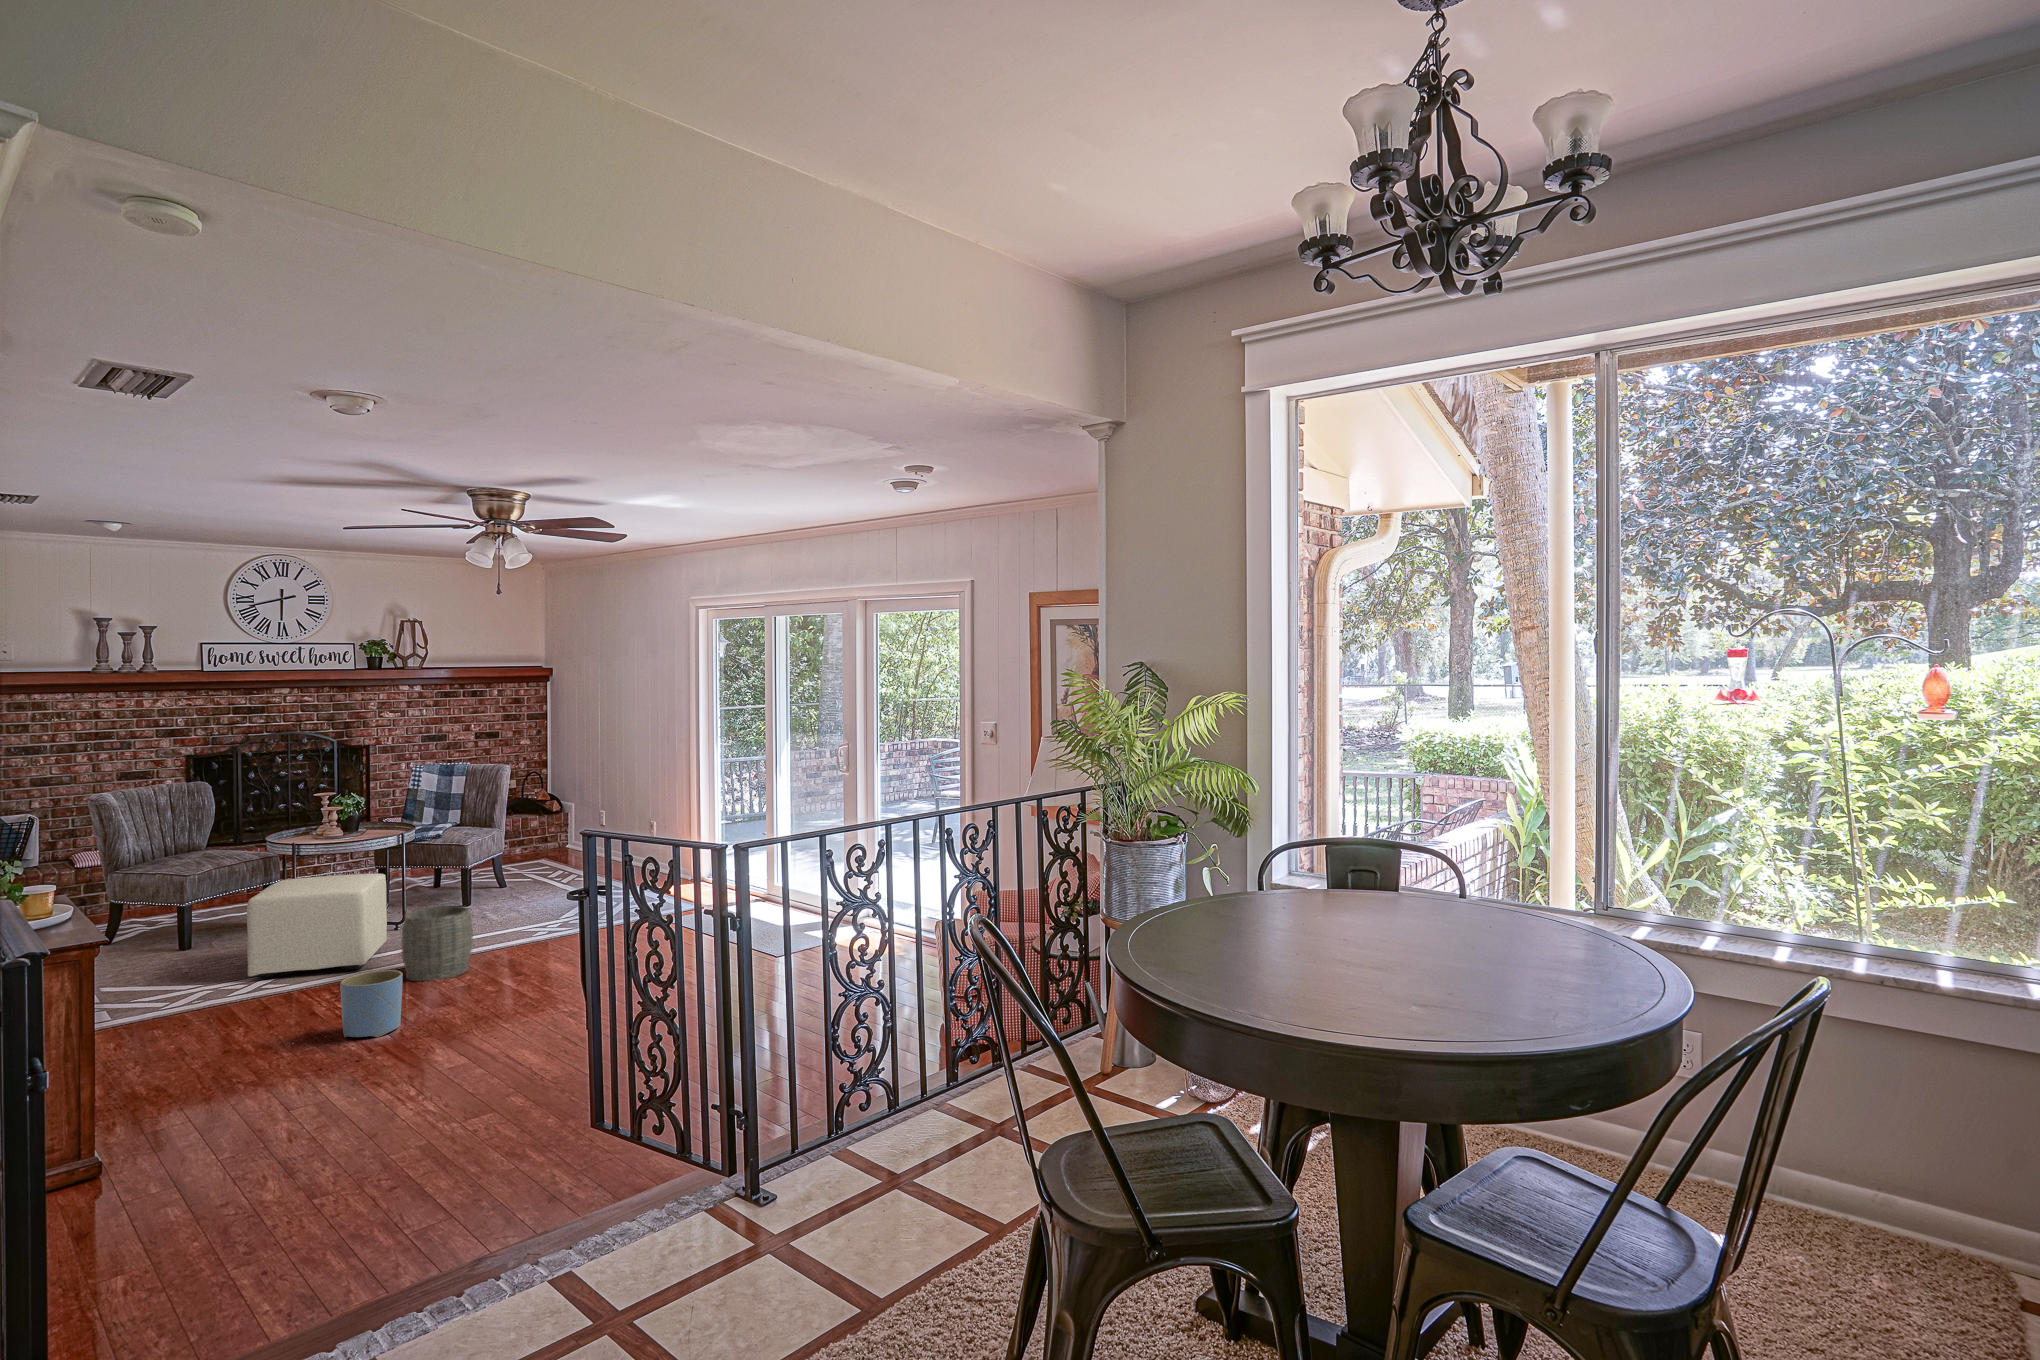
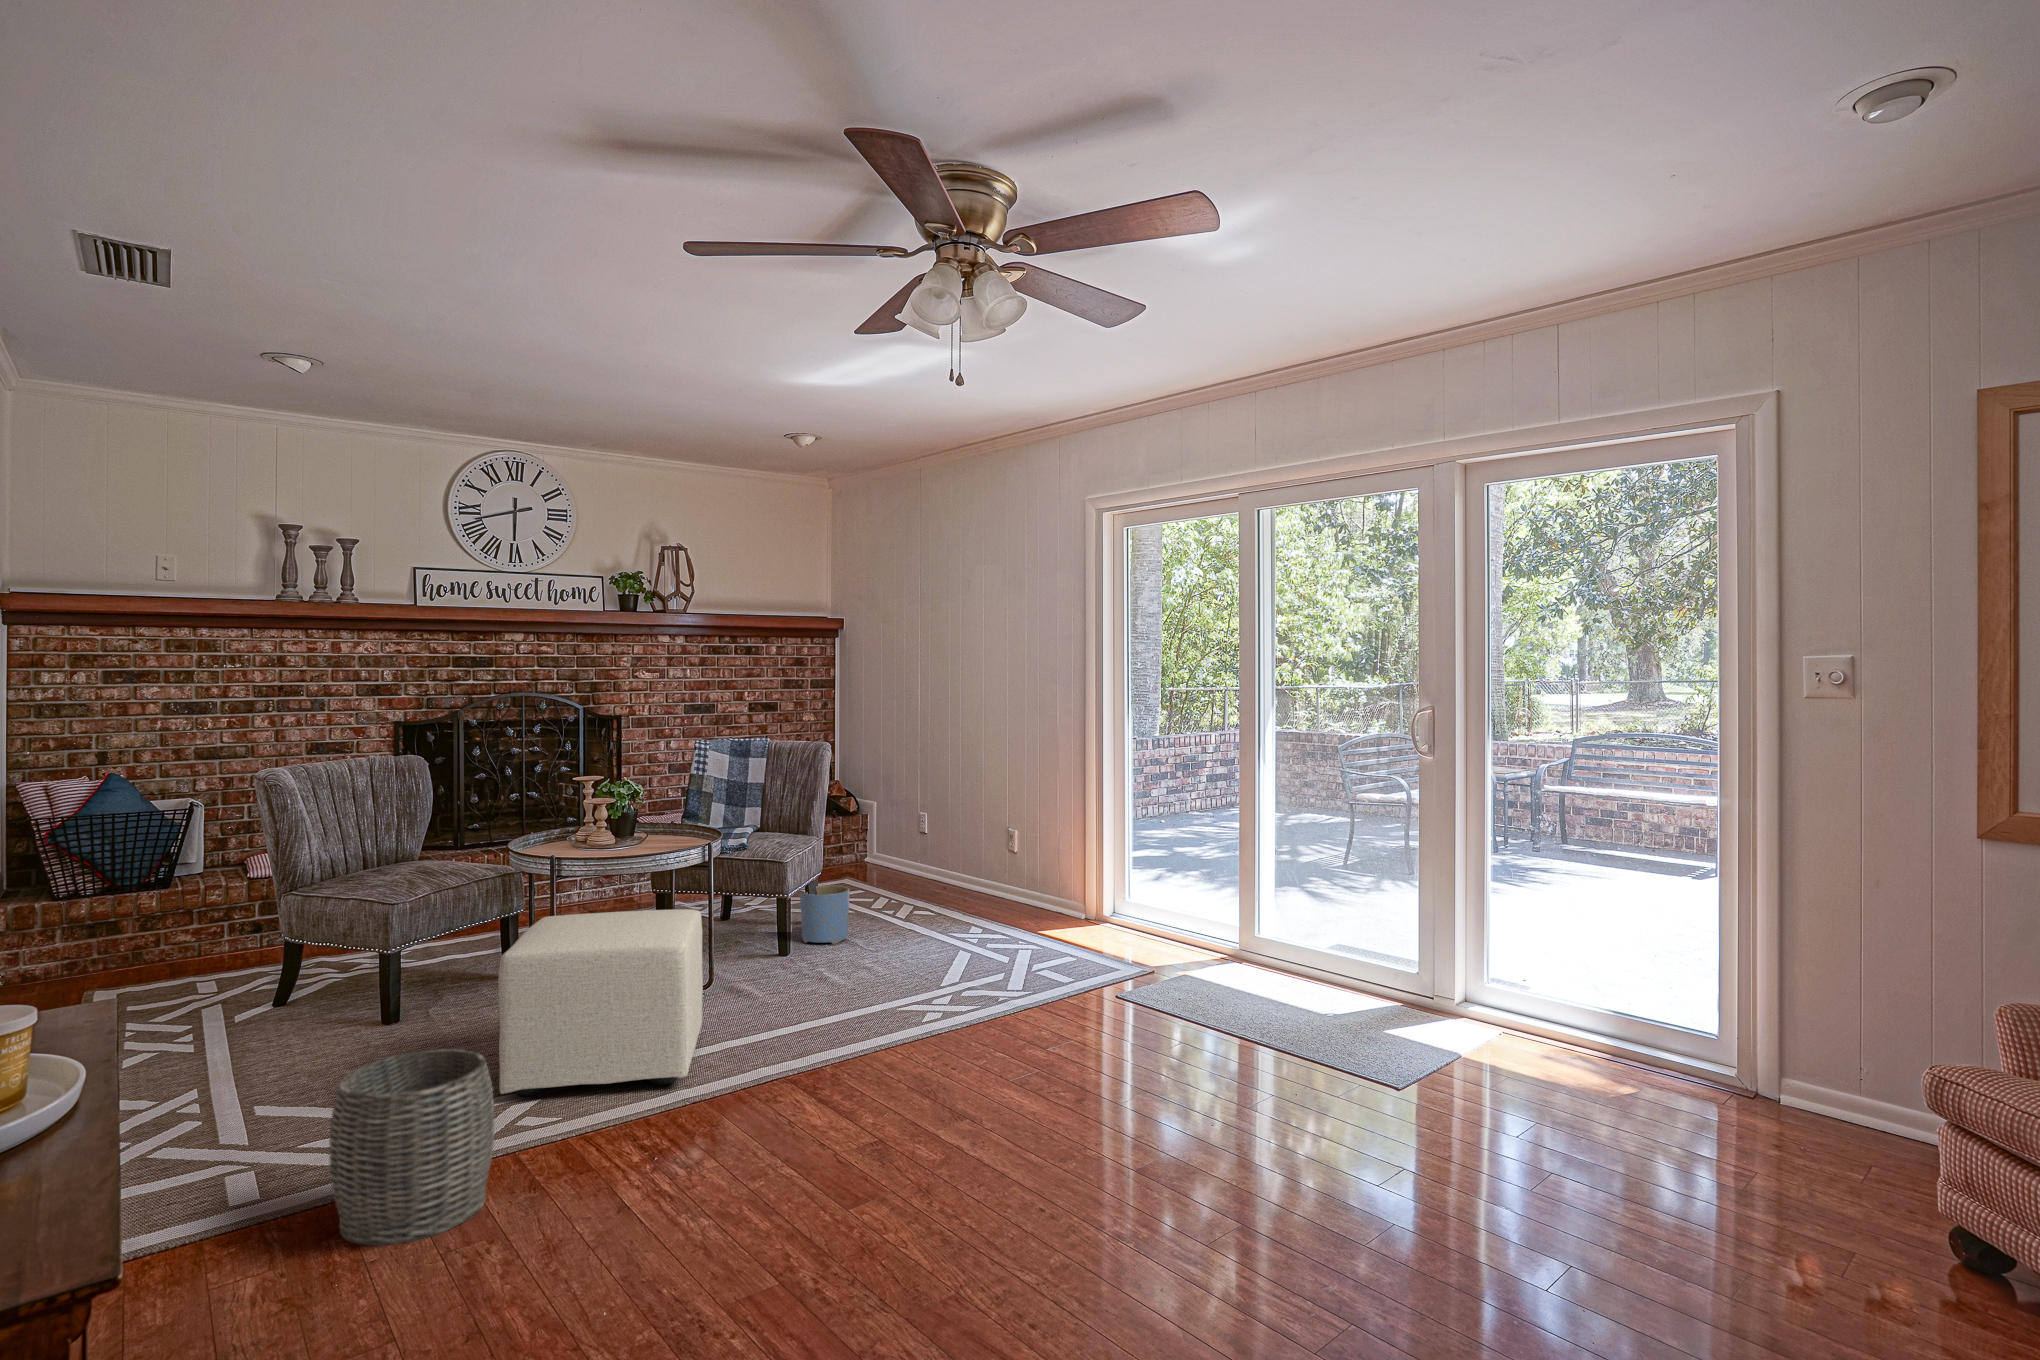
woven basket: present [402,906,473,981] -> present [330,1049,494,1246]
planter: present [340,970,403,1038] -> present [800,885,850,944]

